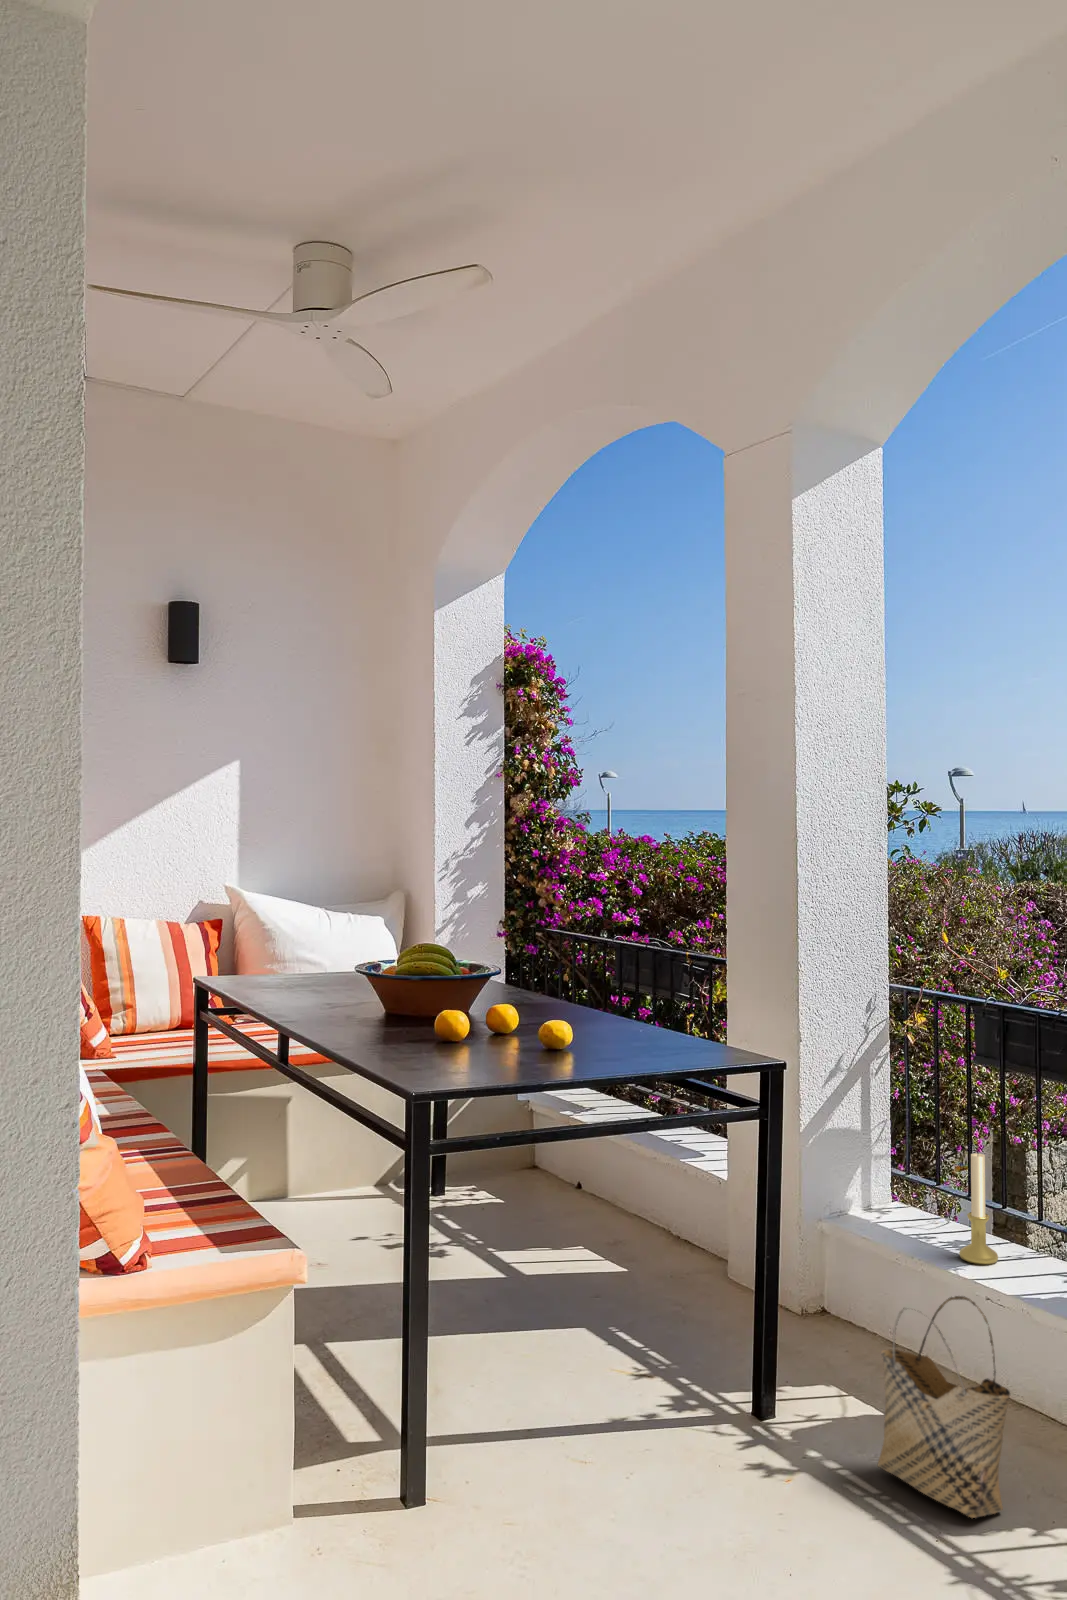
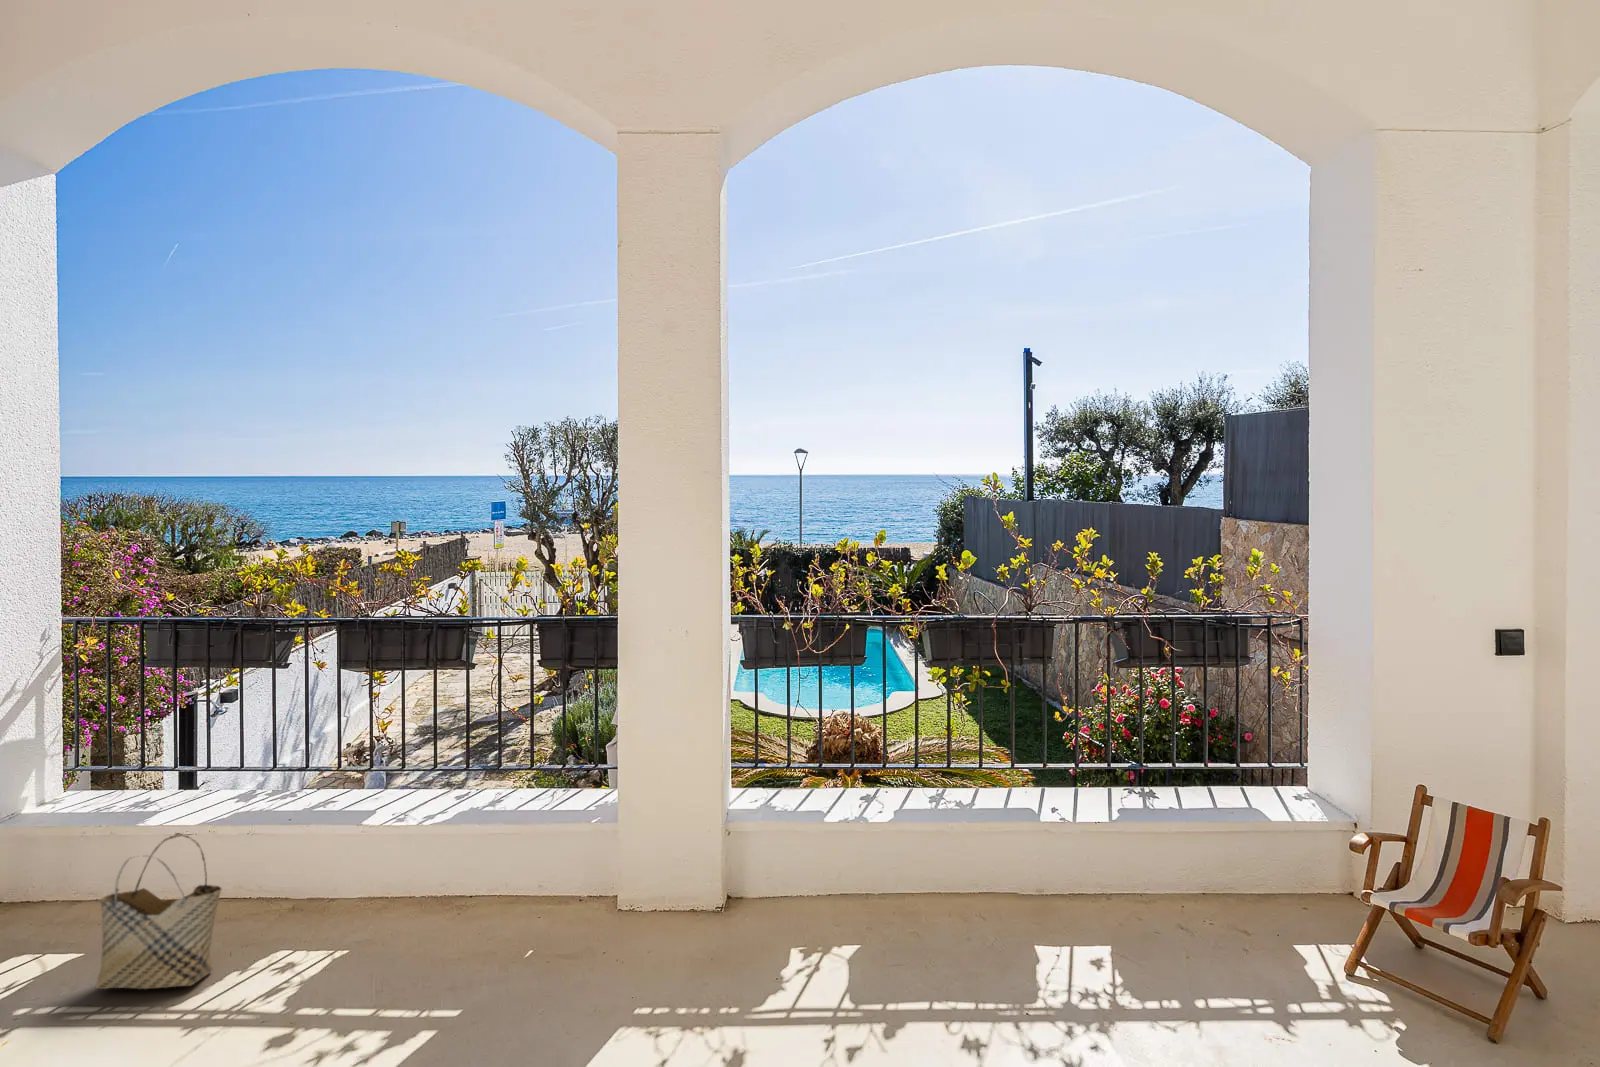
candle holder: present [959,1152,998,1264] -> none [144,731,179,815]

